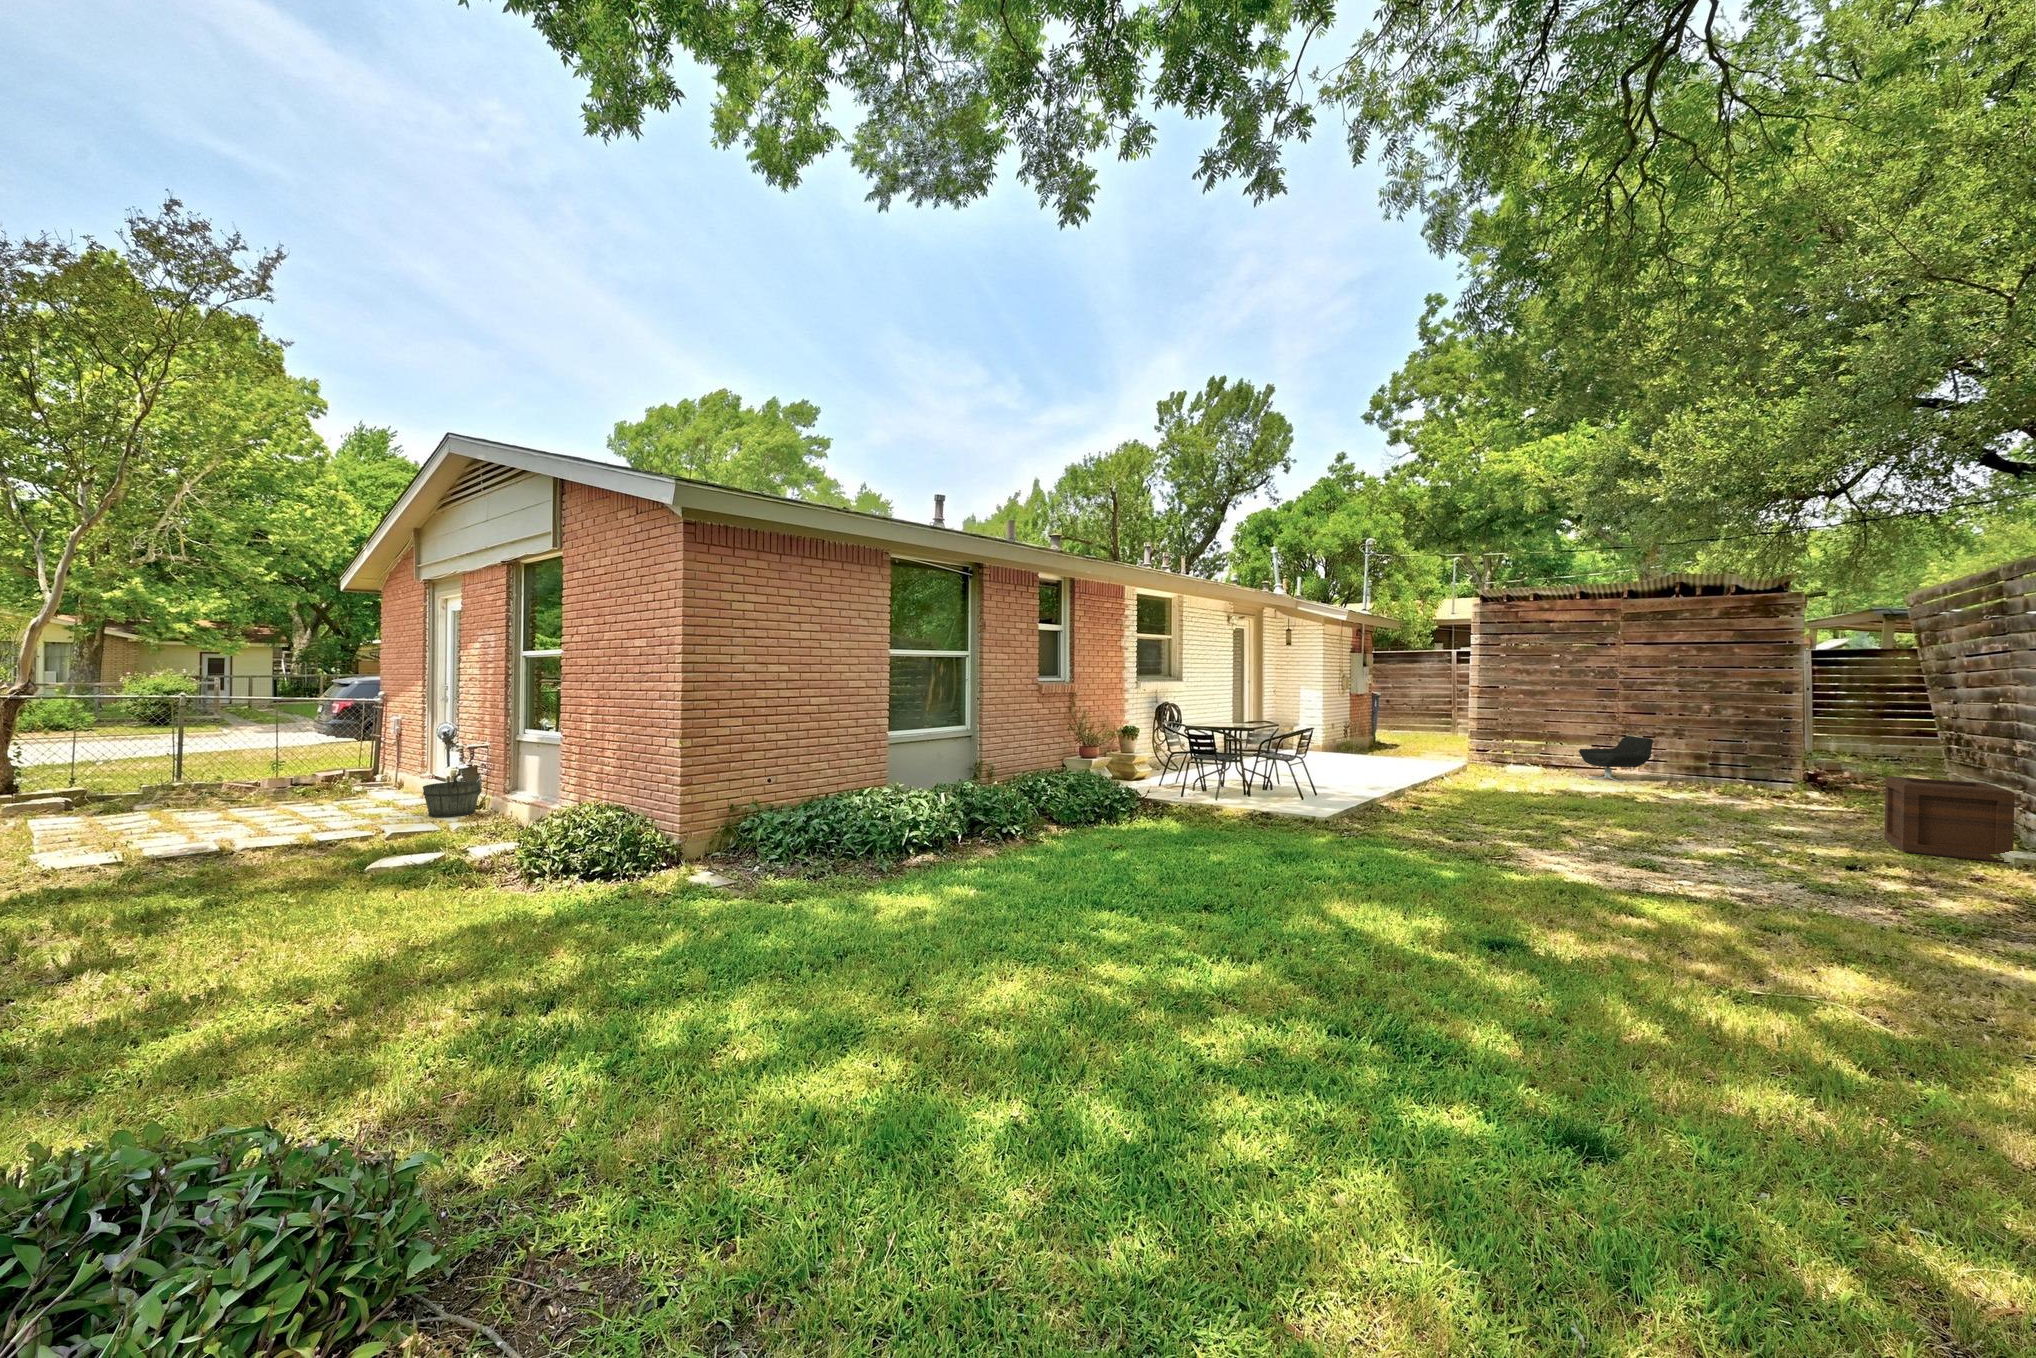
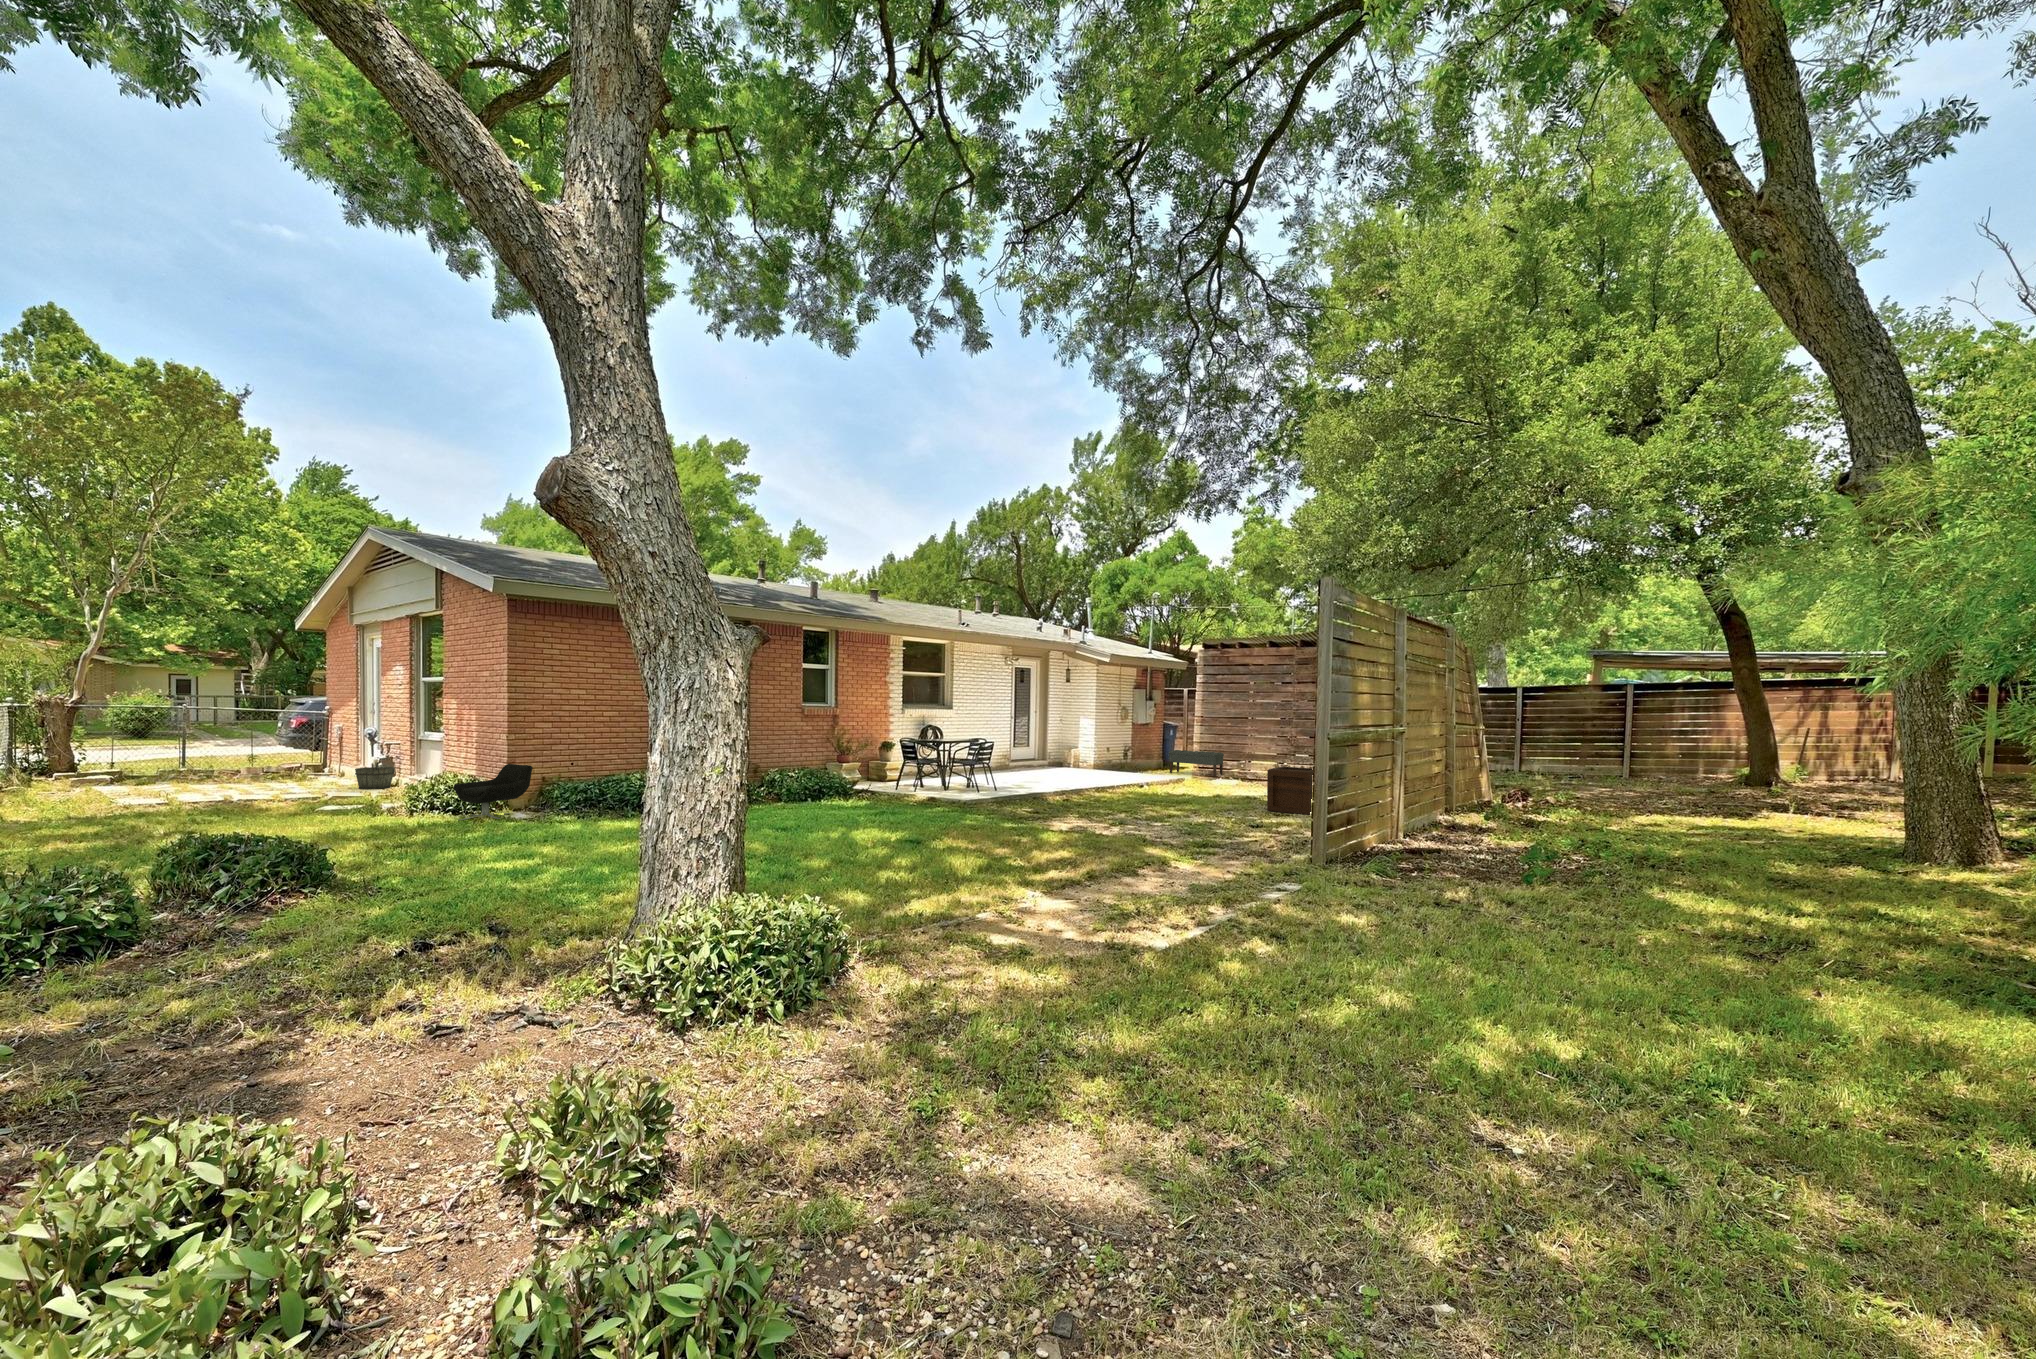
lounge chair: present [1579,736,1653,782] -> present [453,764,533,820]
bench: none [1478,738,1559,774] -> present [1169,750,1224,776]

